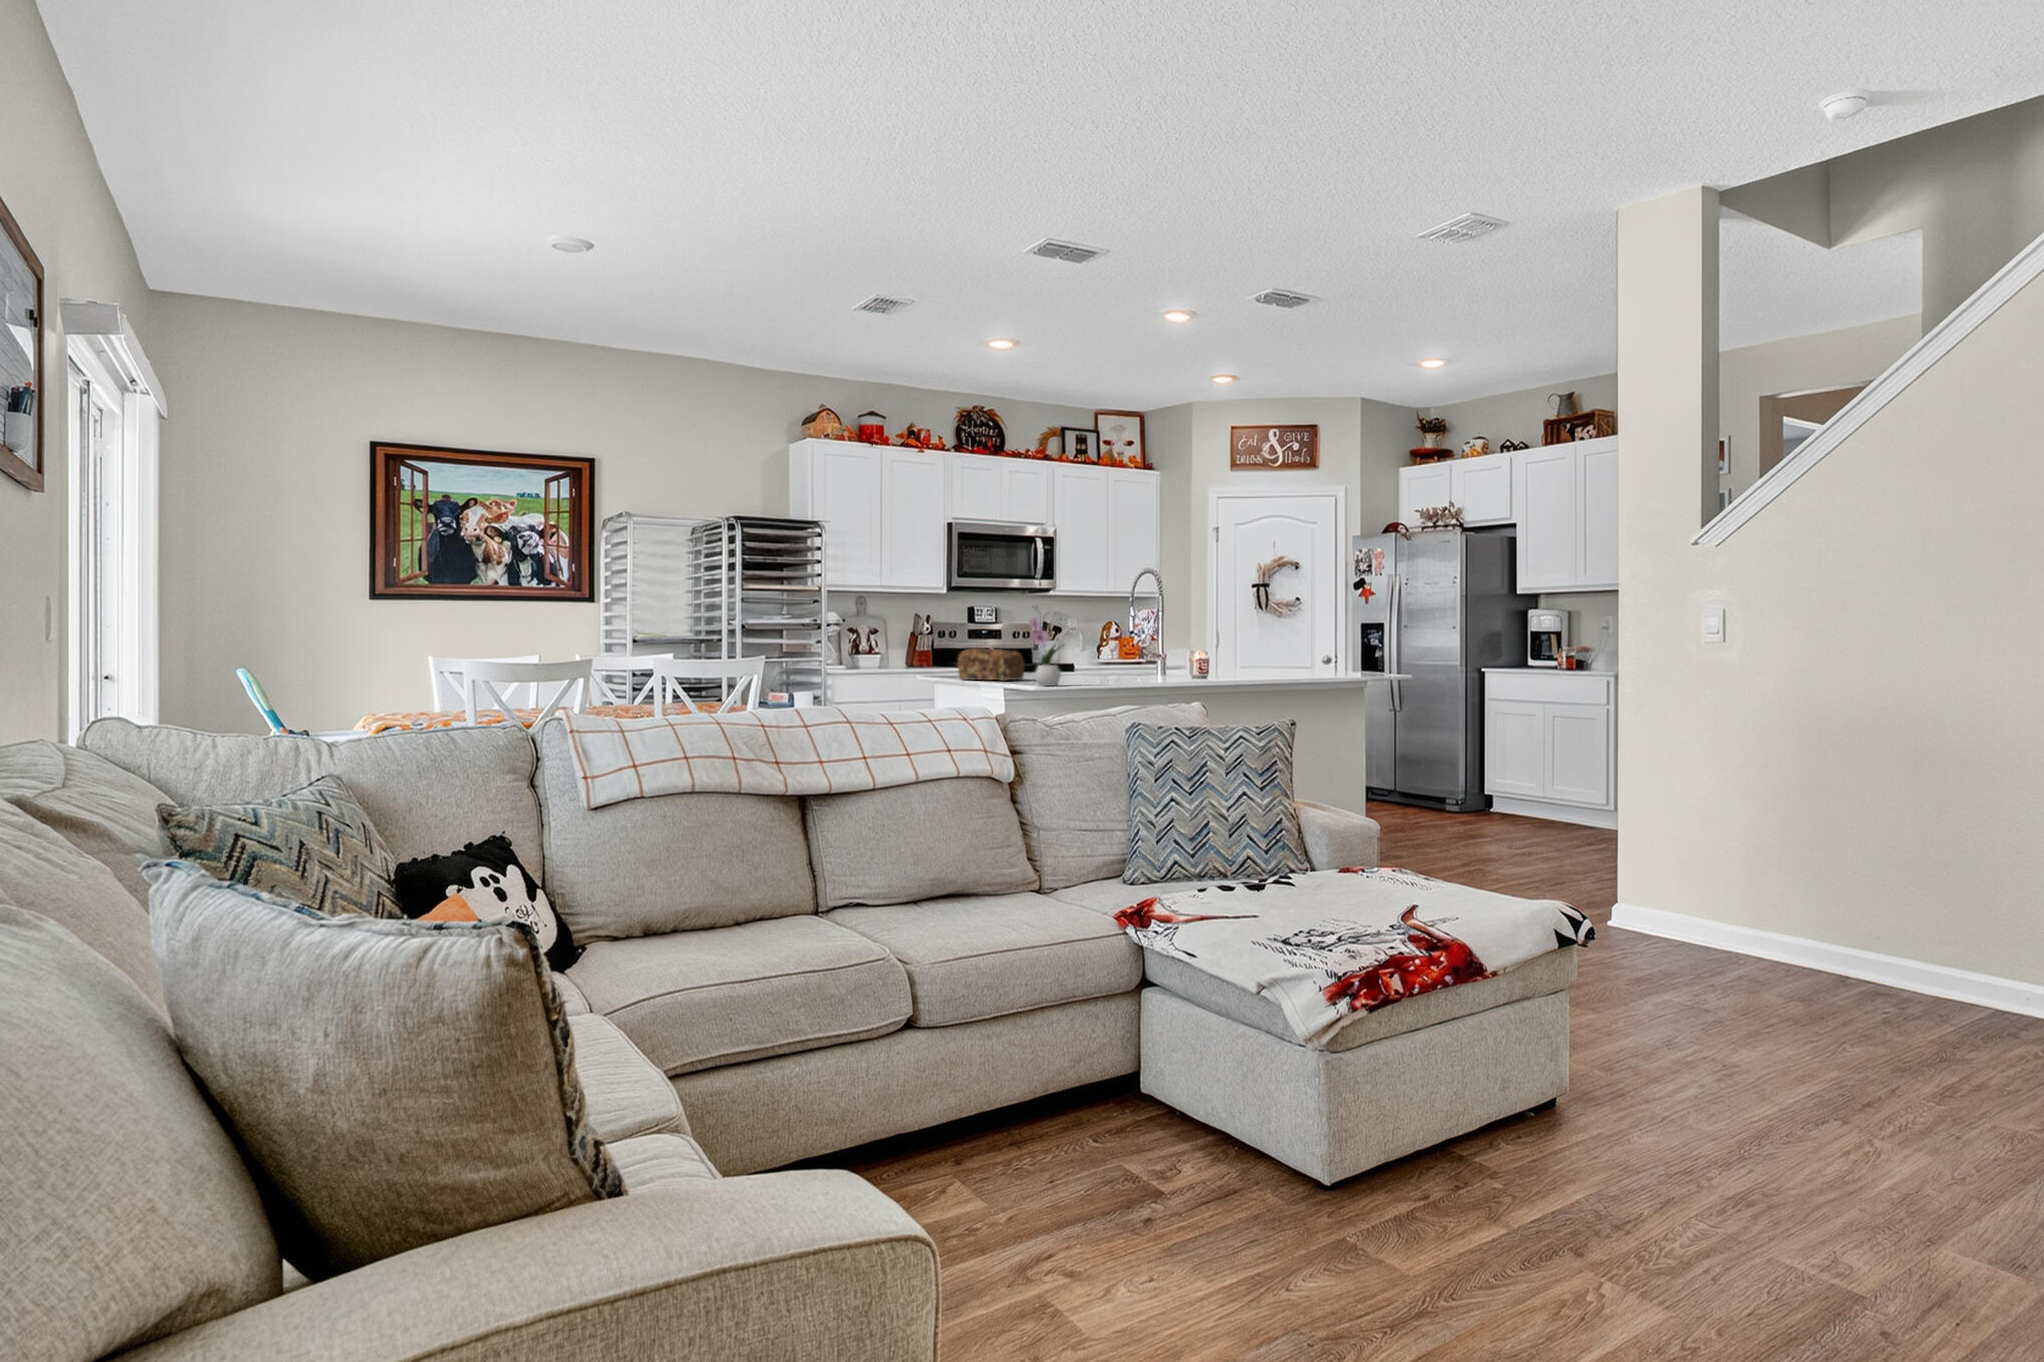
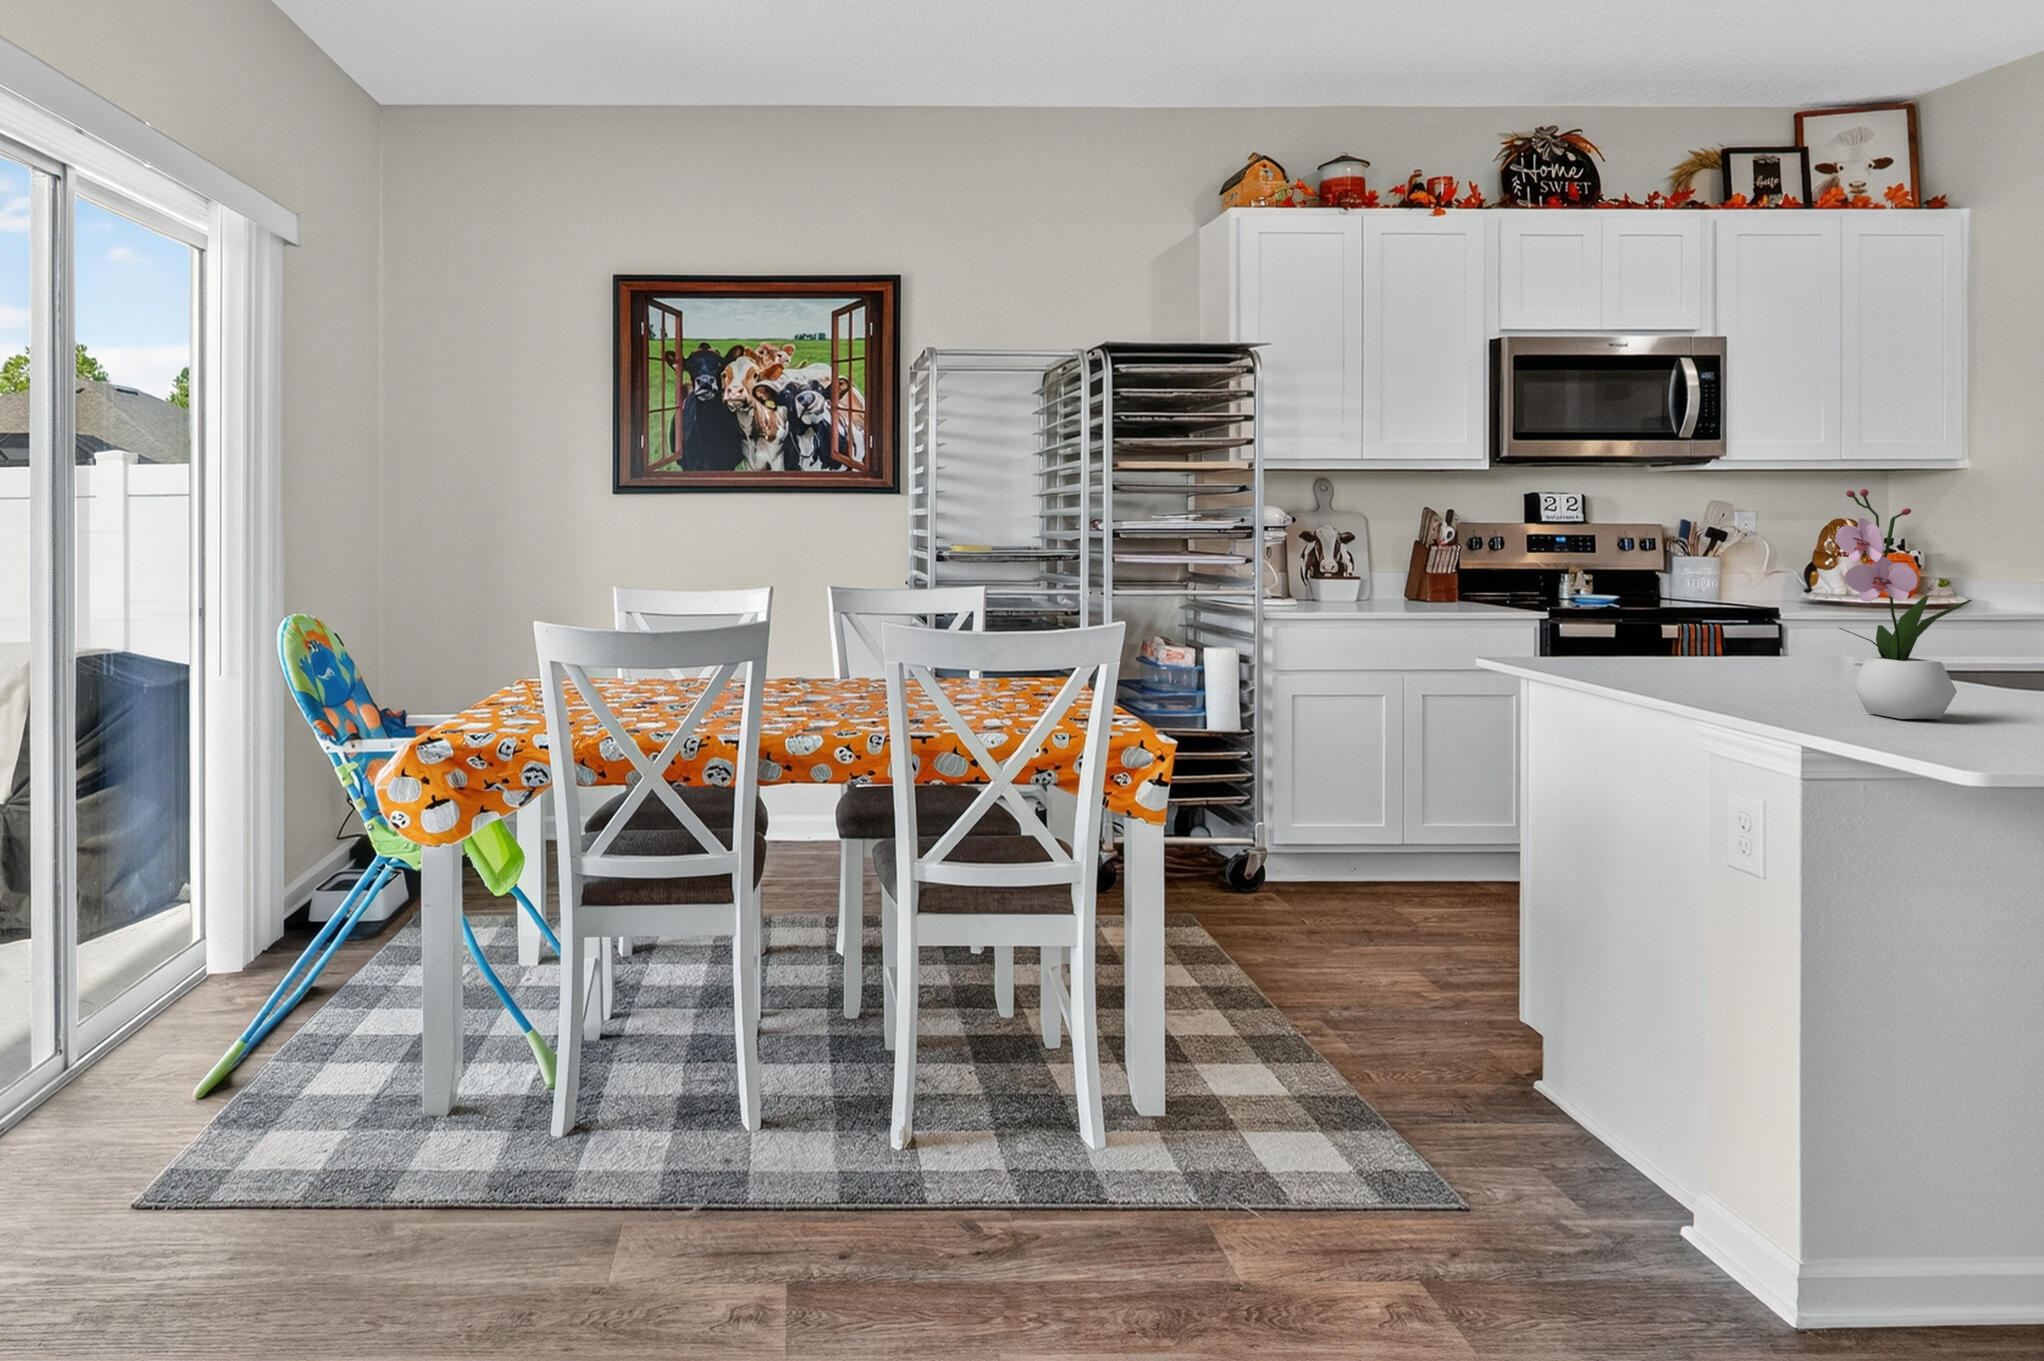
bread loaf: present [958,649,1025,681] -> none [1574,592,1765,676]

